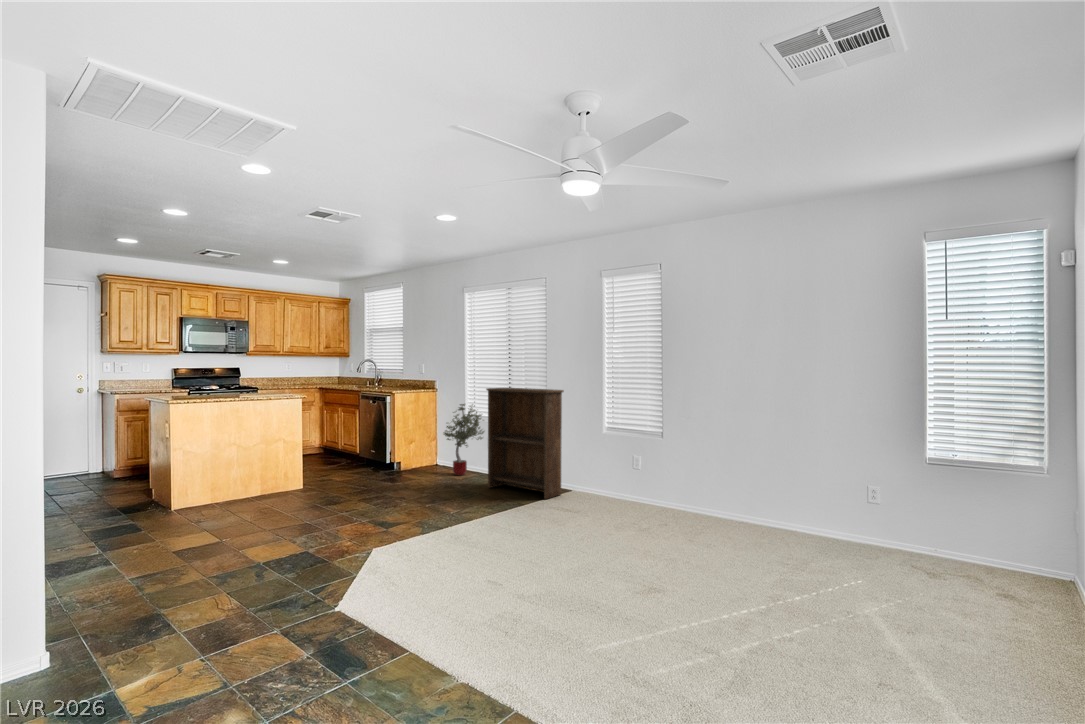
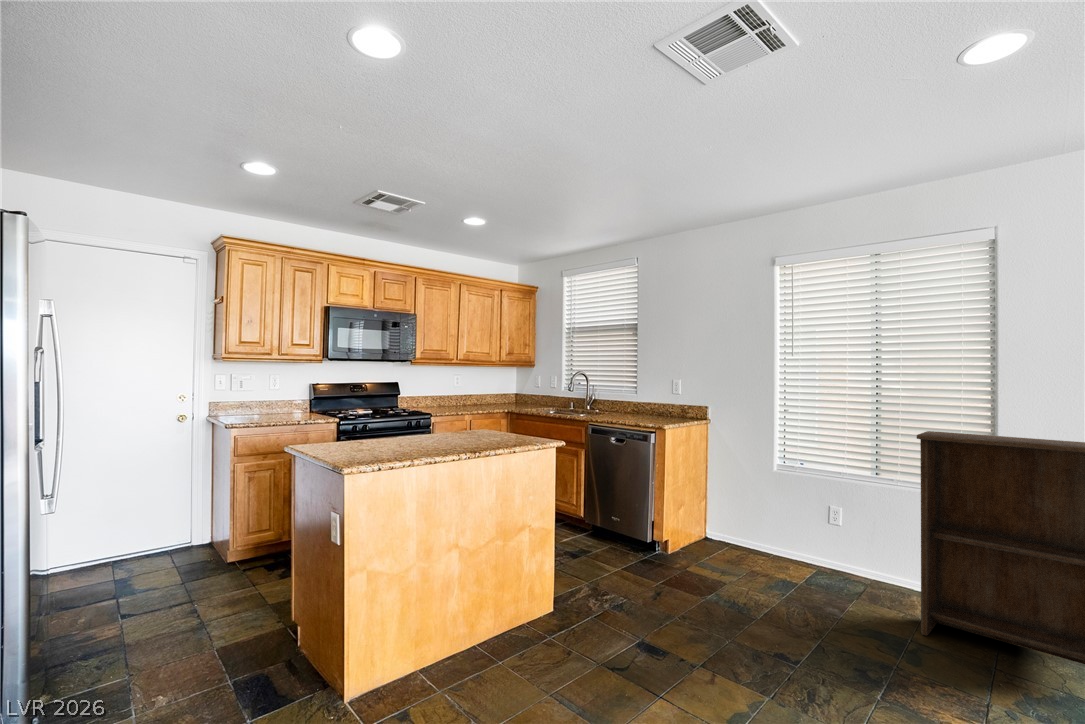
potted tree: present [444,404,484,475] -> none [747,453,852,582]

